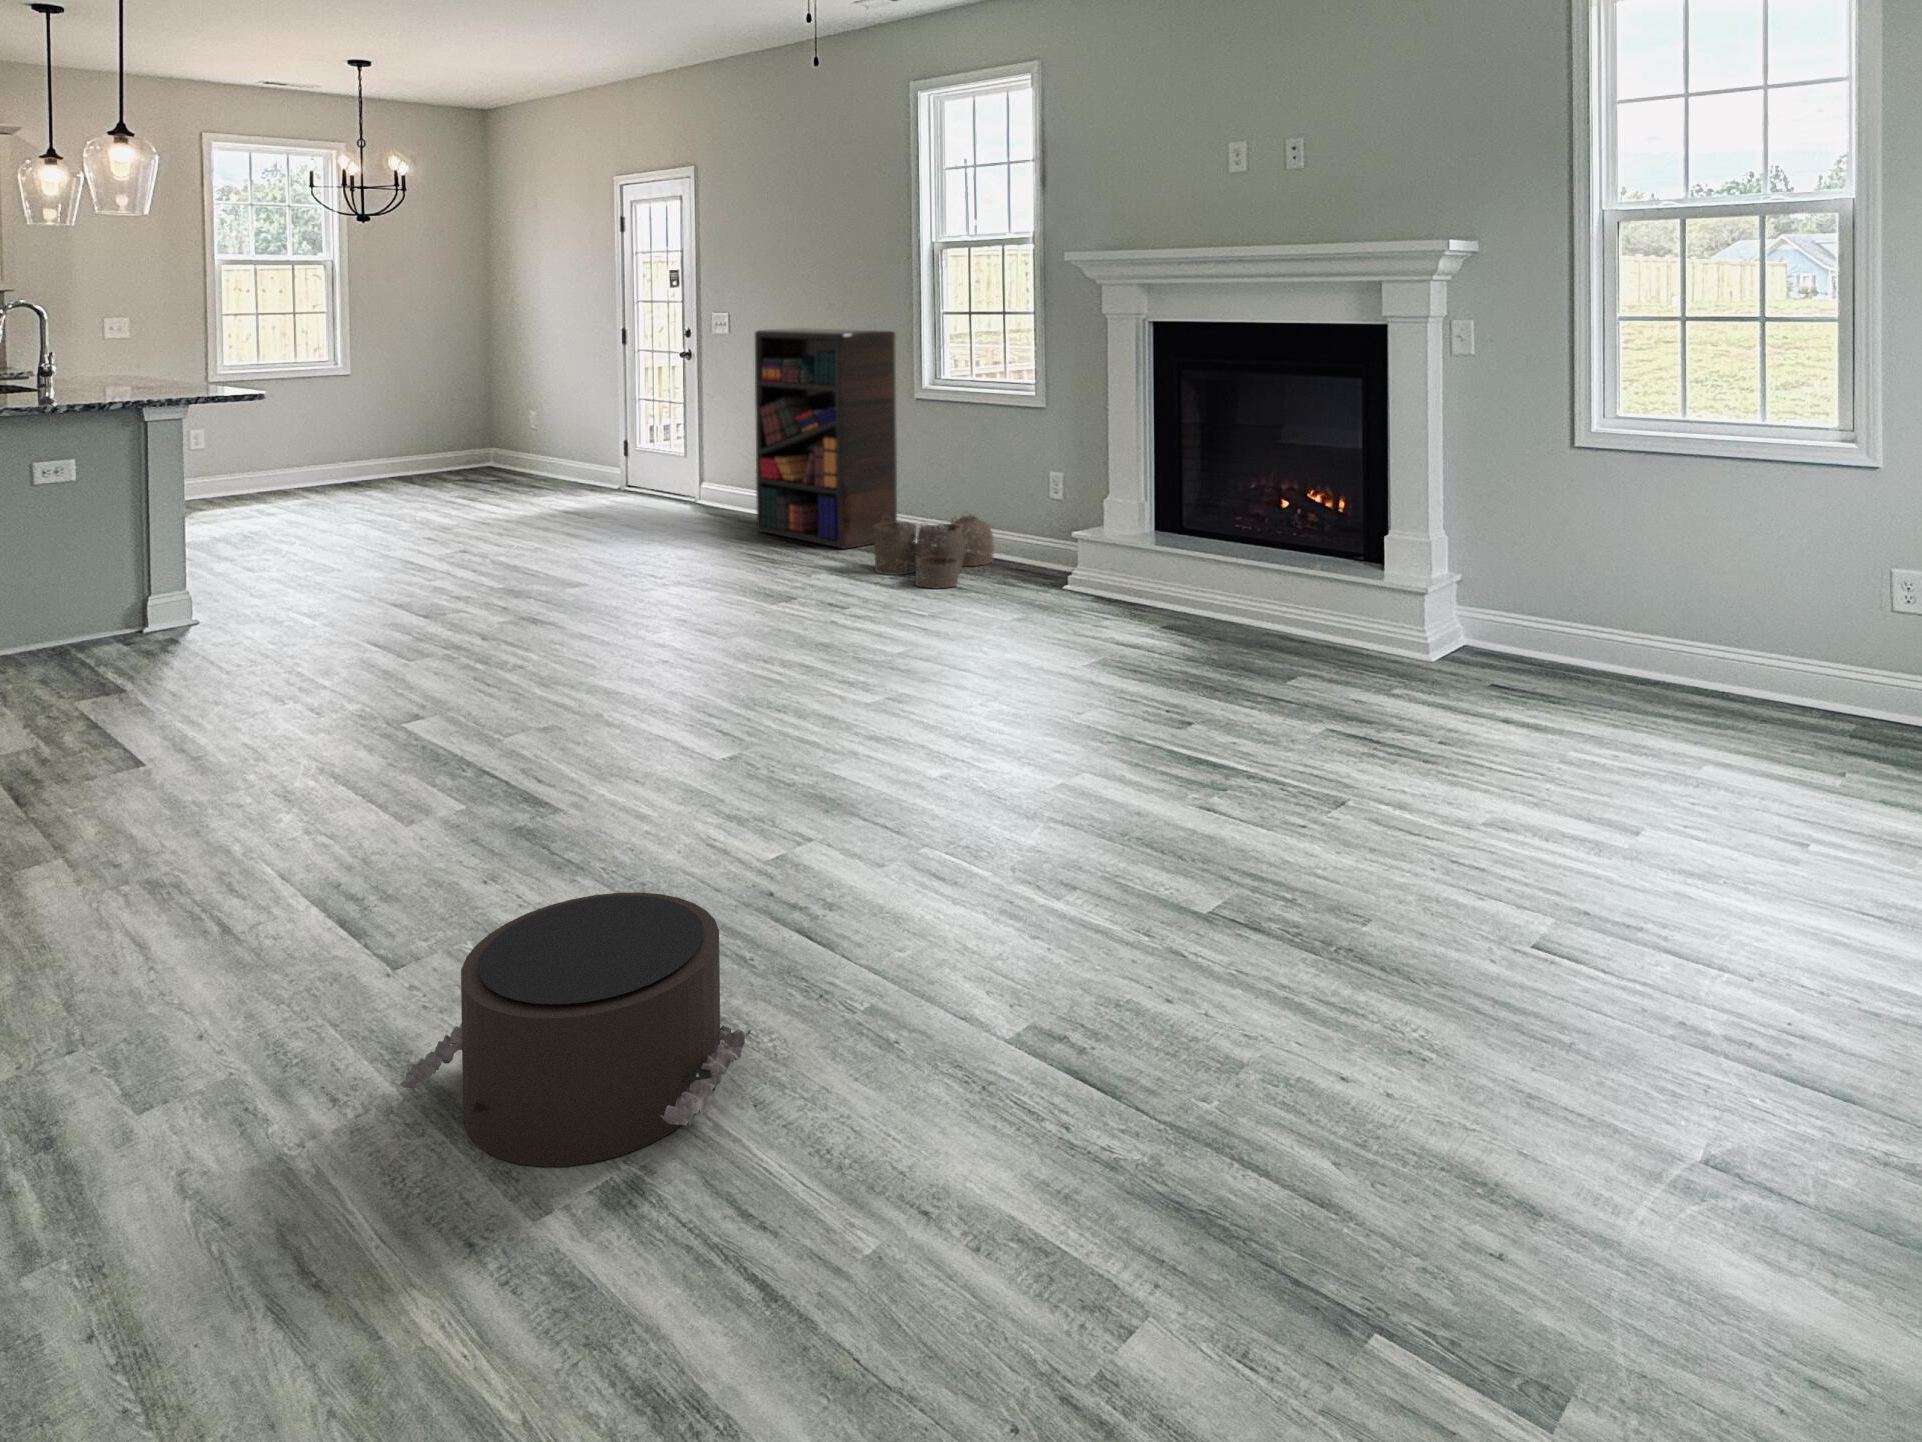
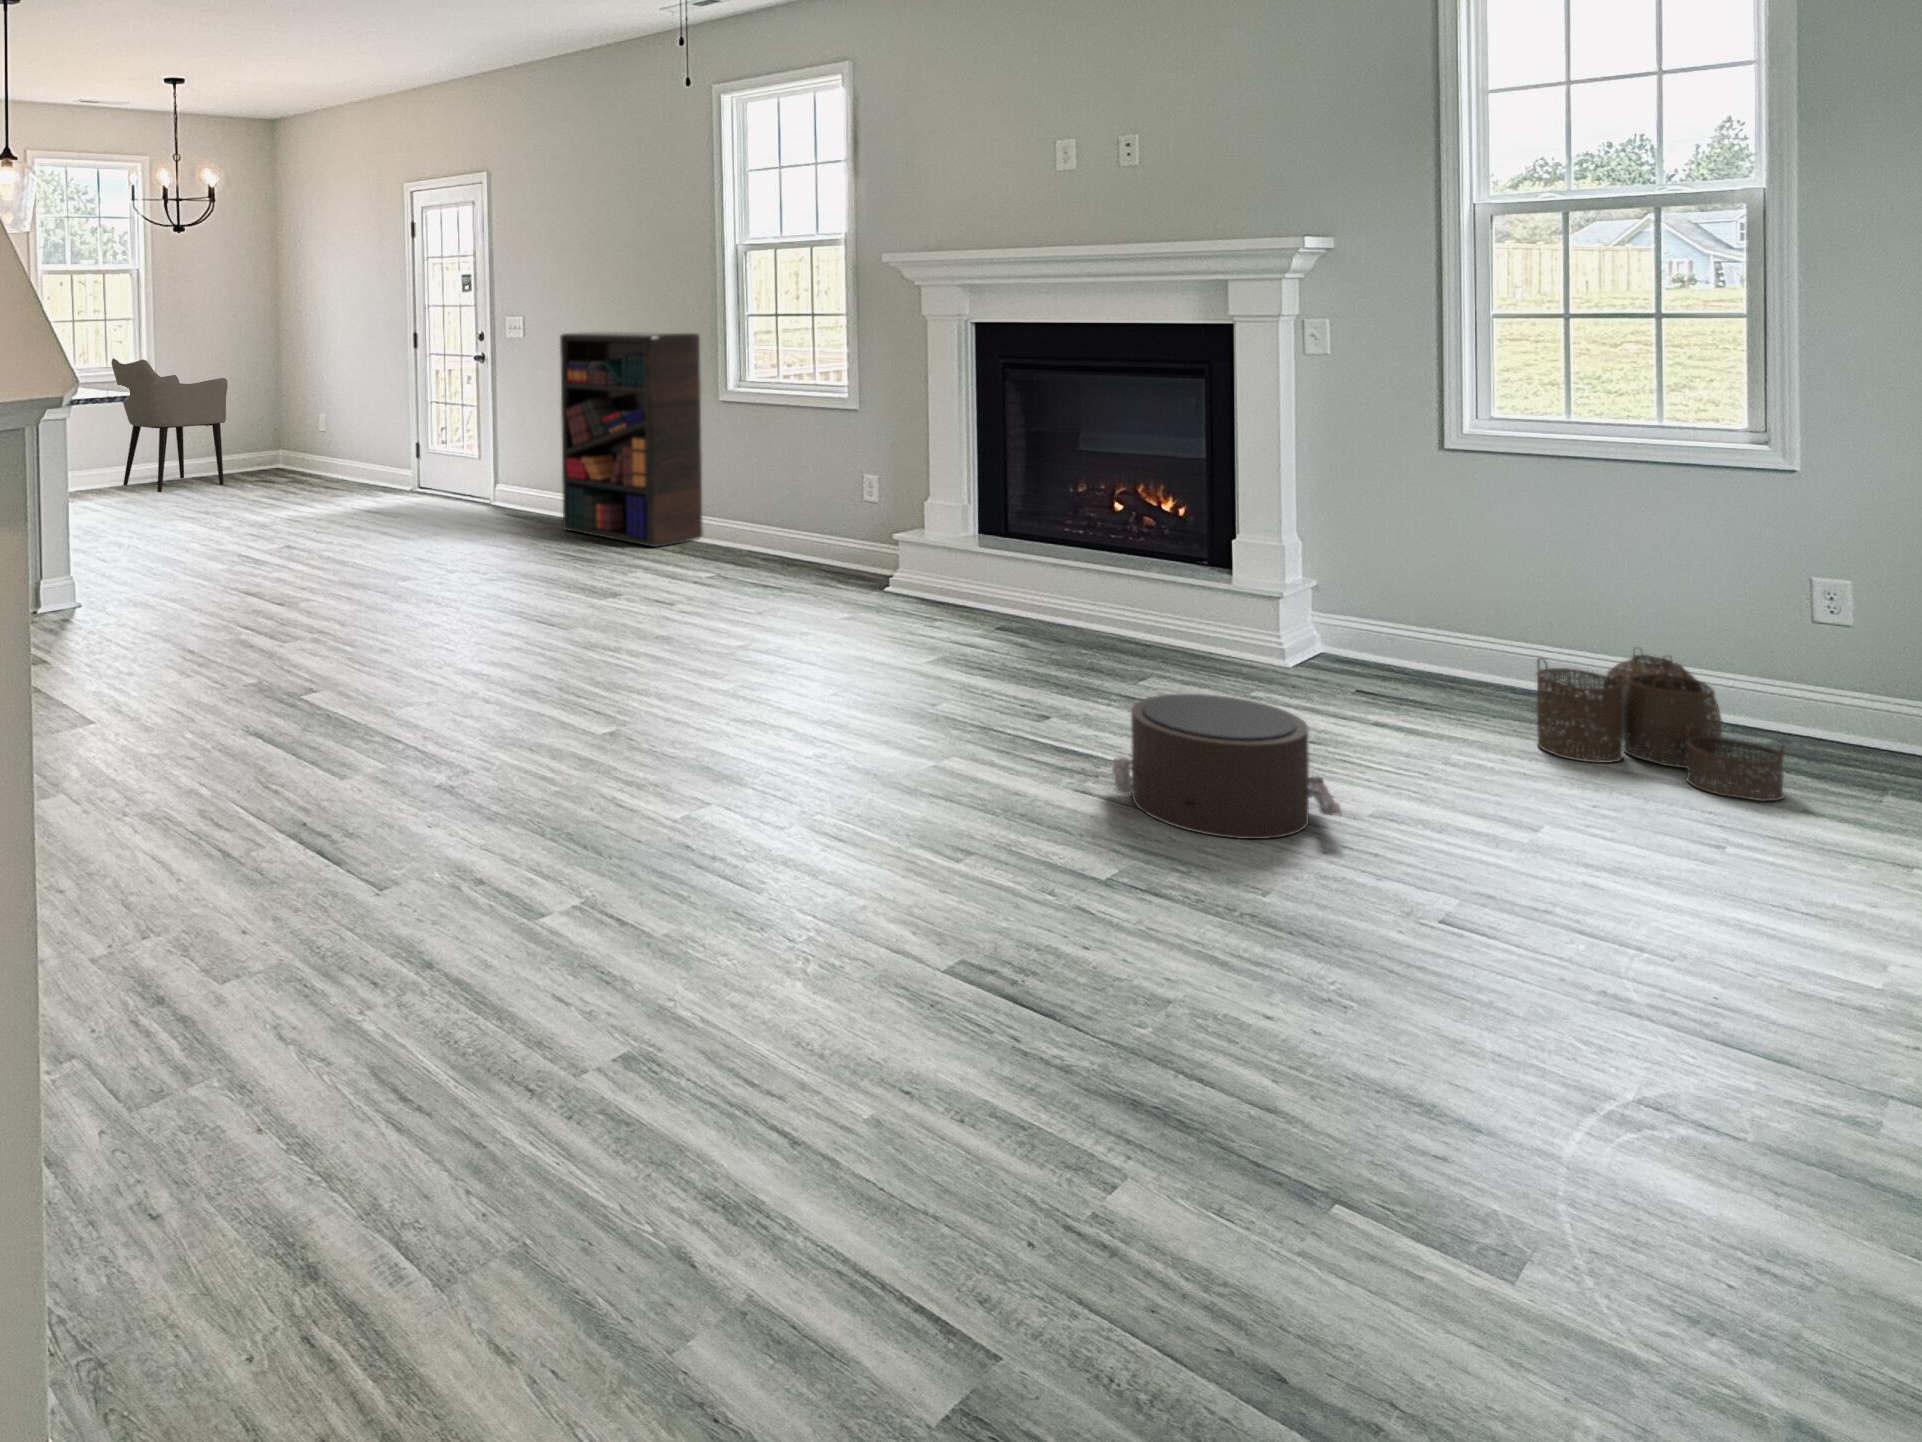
armchair: none [288,353,418,495] -> present [111,358,228,492]
woven basket: present [874,514,994,588] -> present [1537,650,1784,802]
pouf: present [399,892,751,1167] -> present [1112,694,1342,839]

